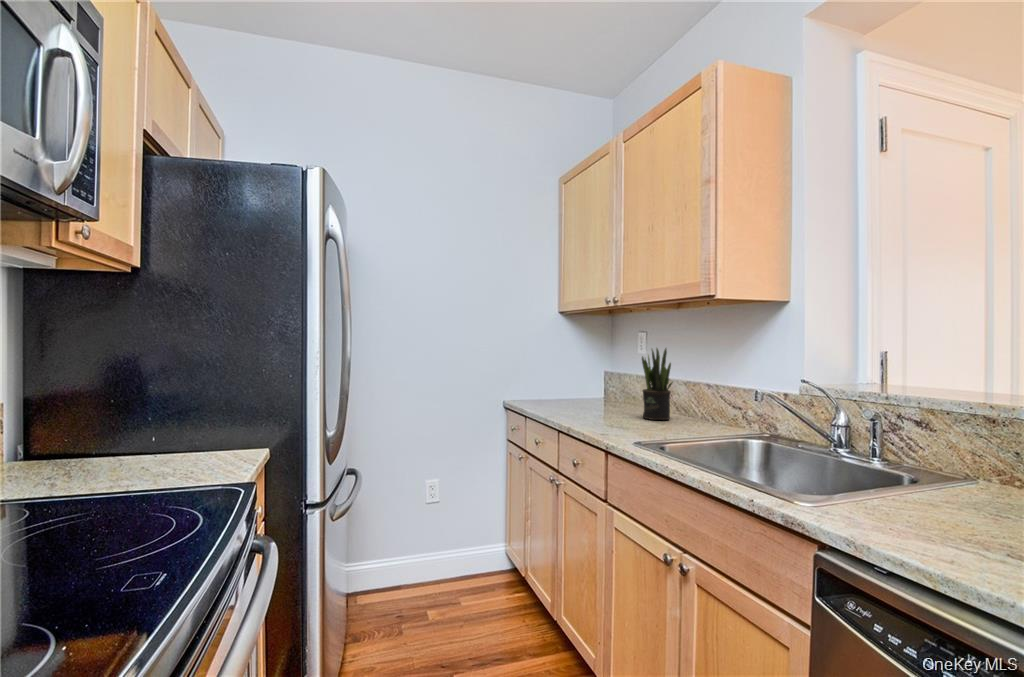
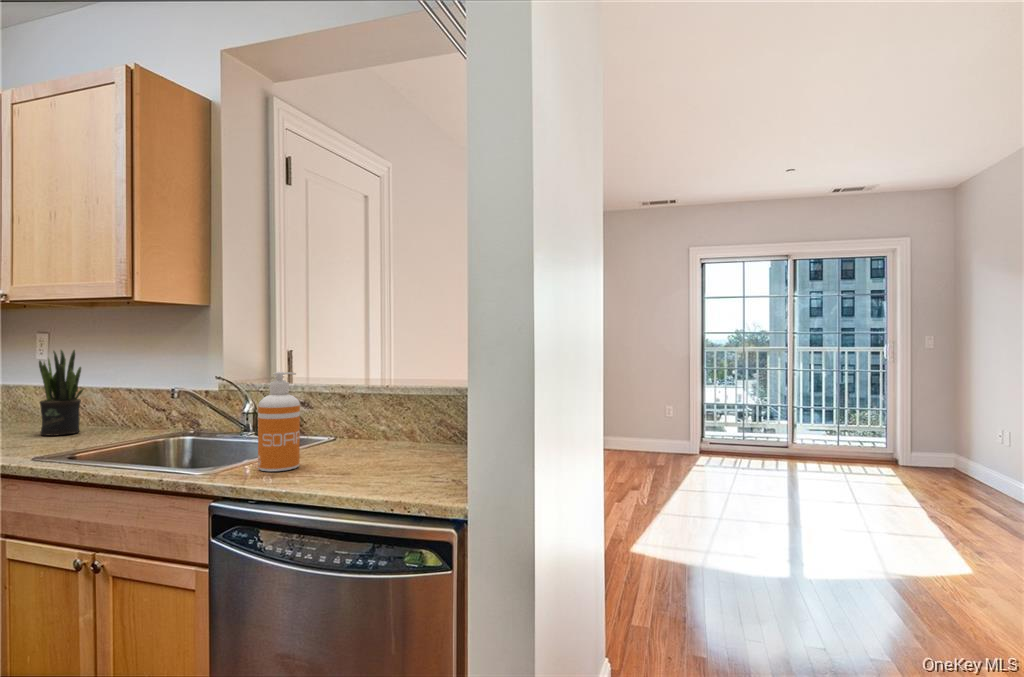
soap dispenser: none [878,384,950,532] -> present [258,372,300,471]

